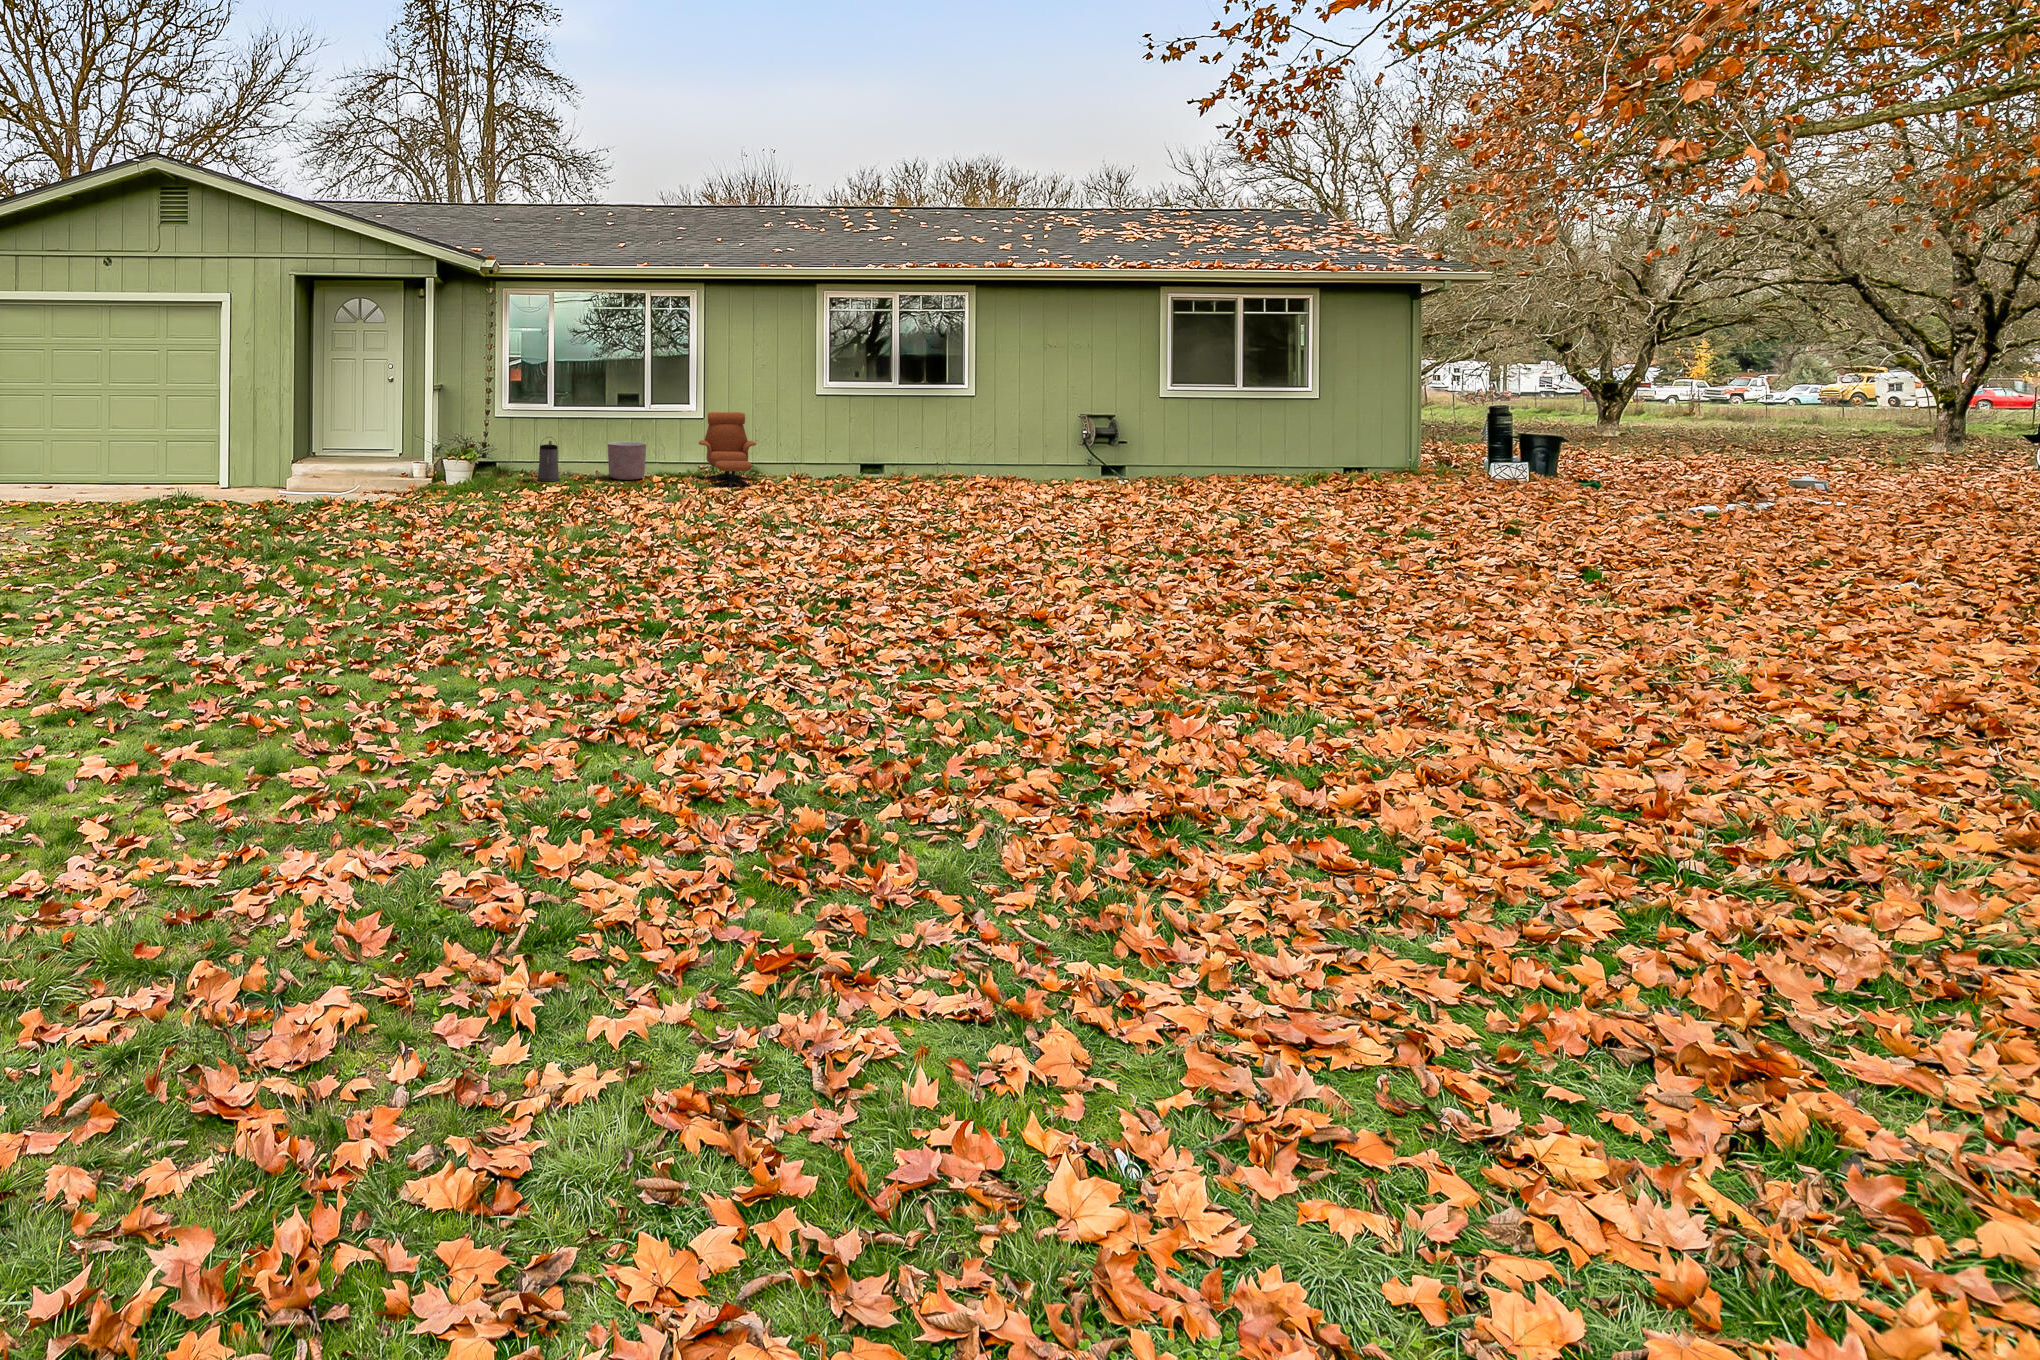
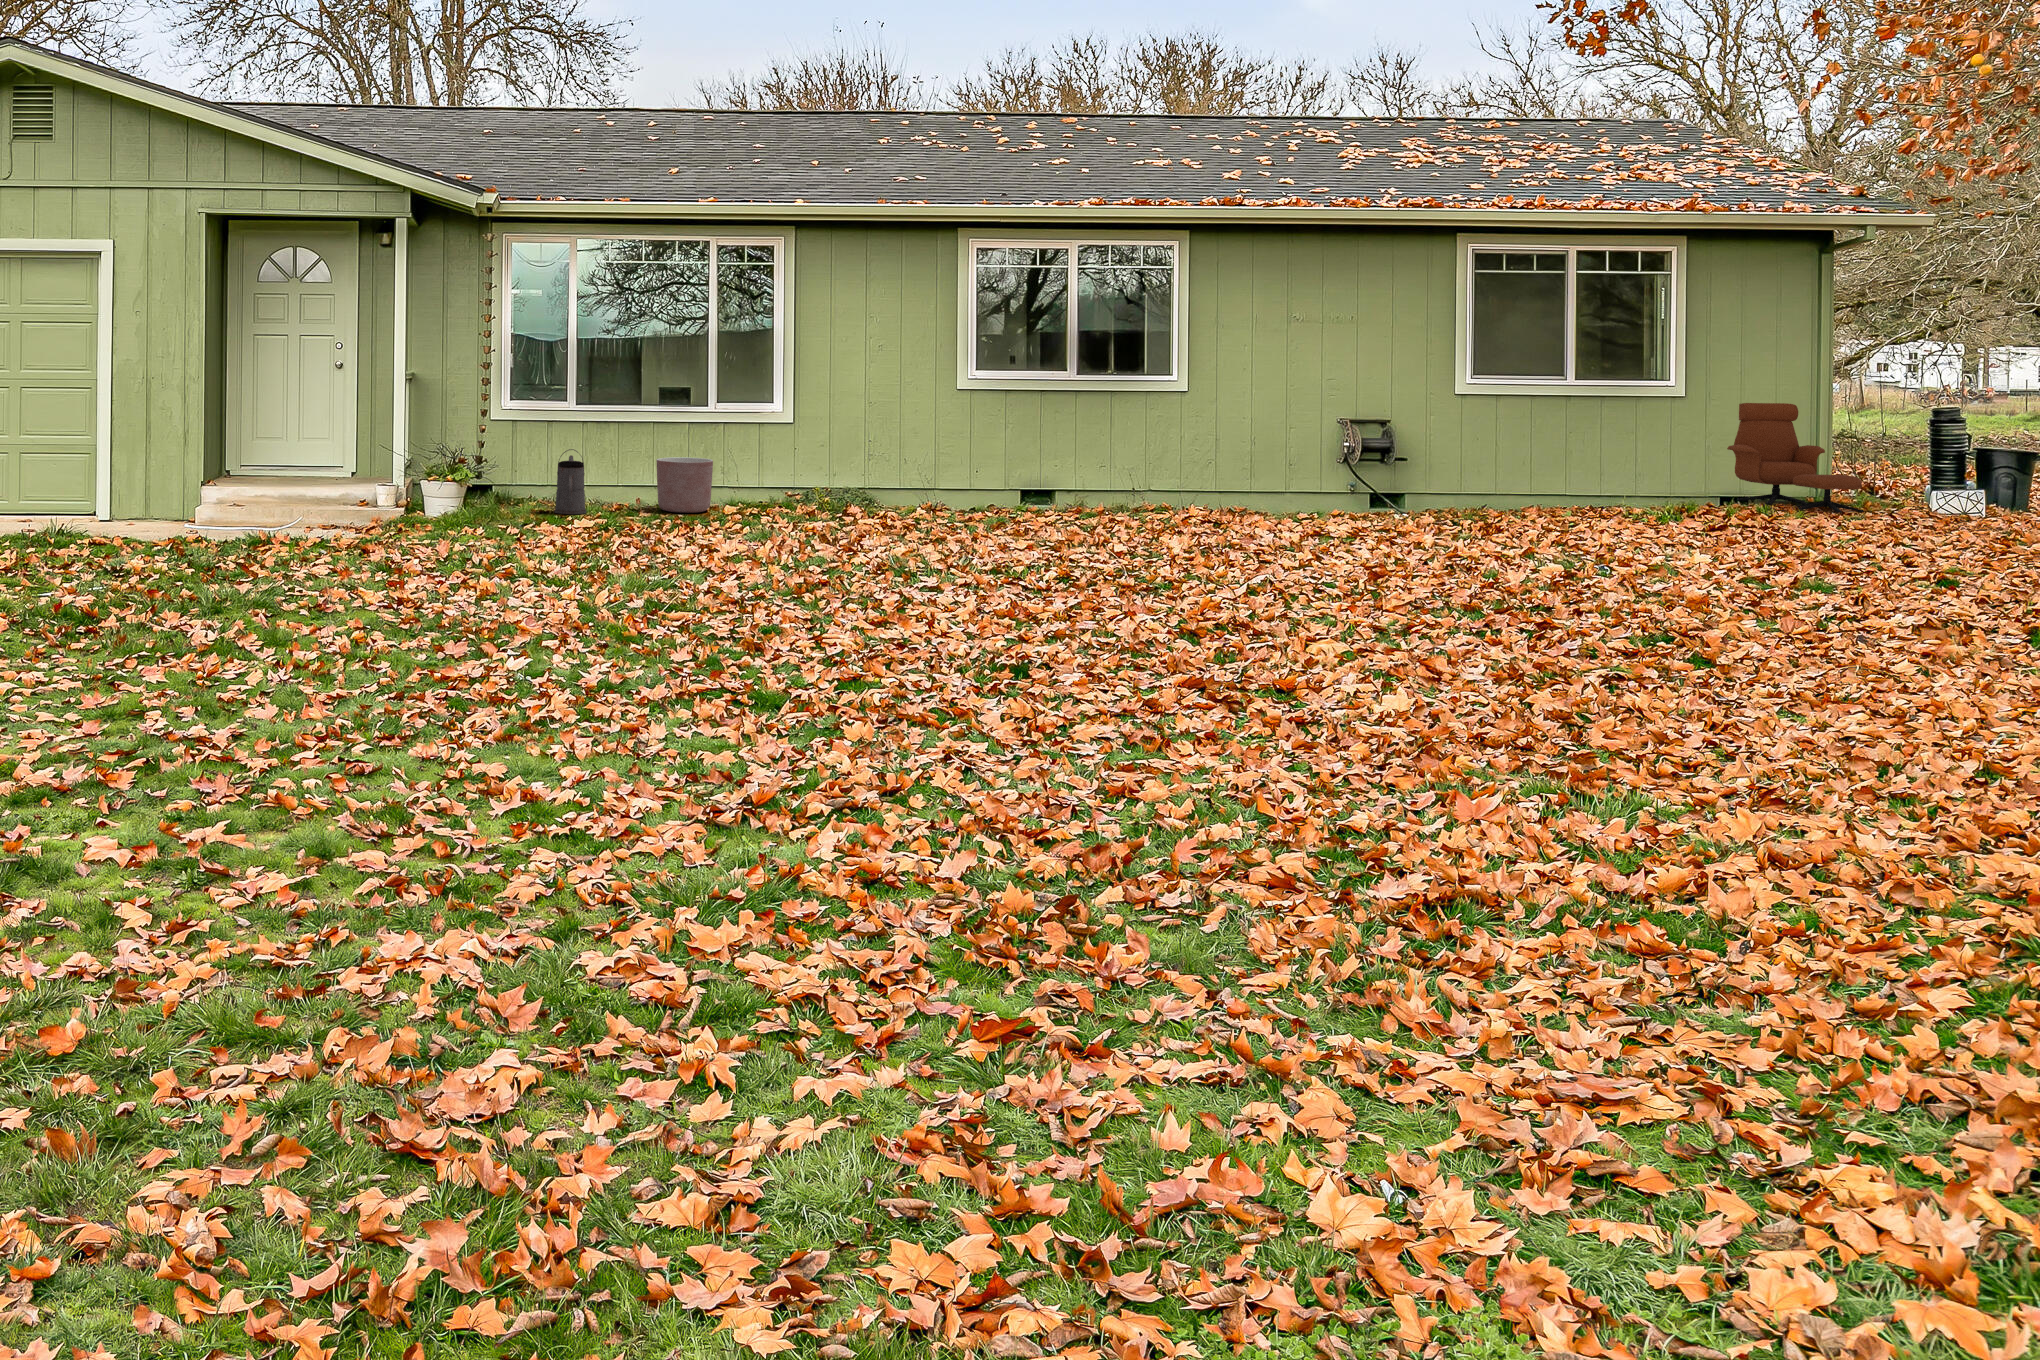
lounge chair: present [699,412,756,487] -> present [1727,403,1863,513]

